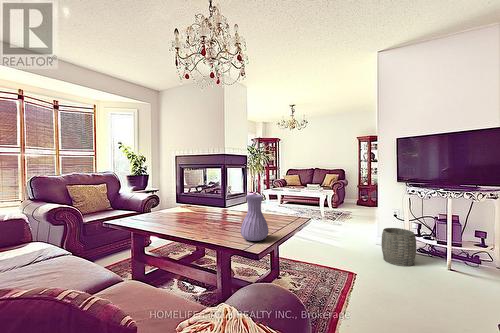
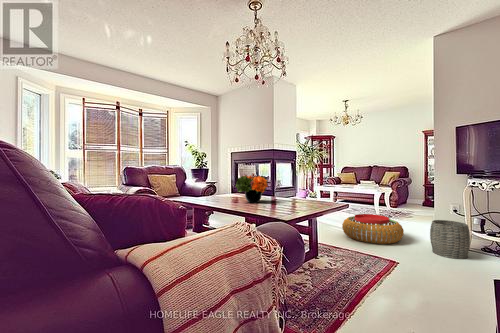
flower arrangement: none [185,187,225,222] -> present [236,173,268,203]
vase: present [241,195,269,241] -> none [278,176,302,213]
pouf: none [298,222,356,254] -> present [342,214,404,244]

